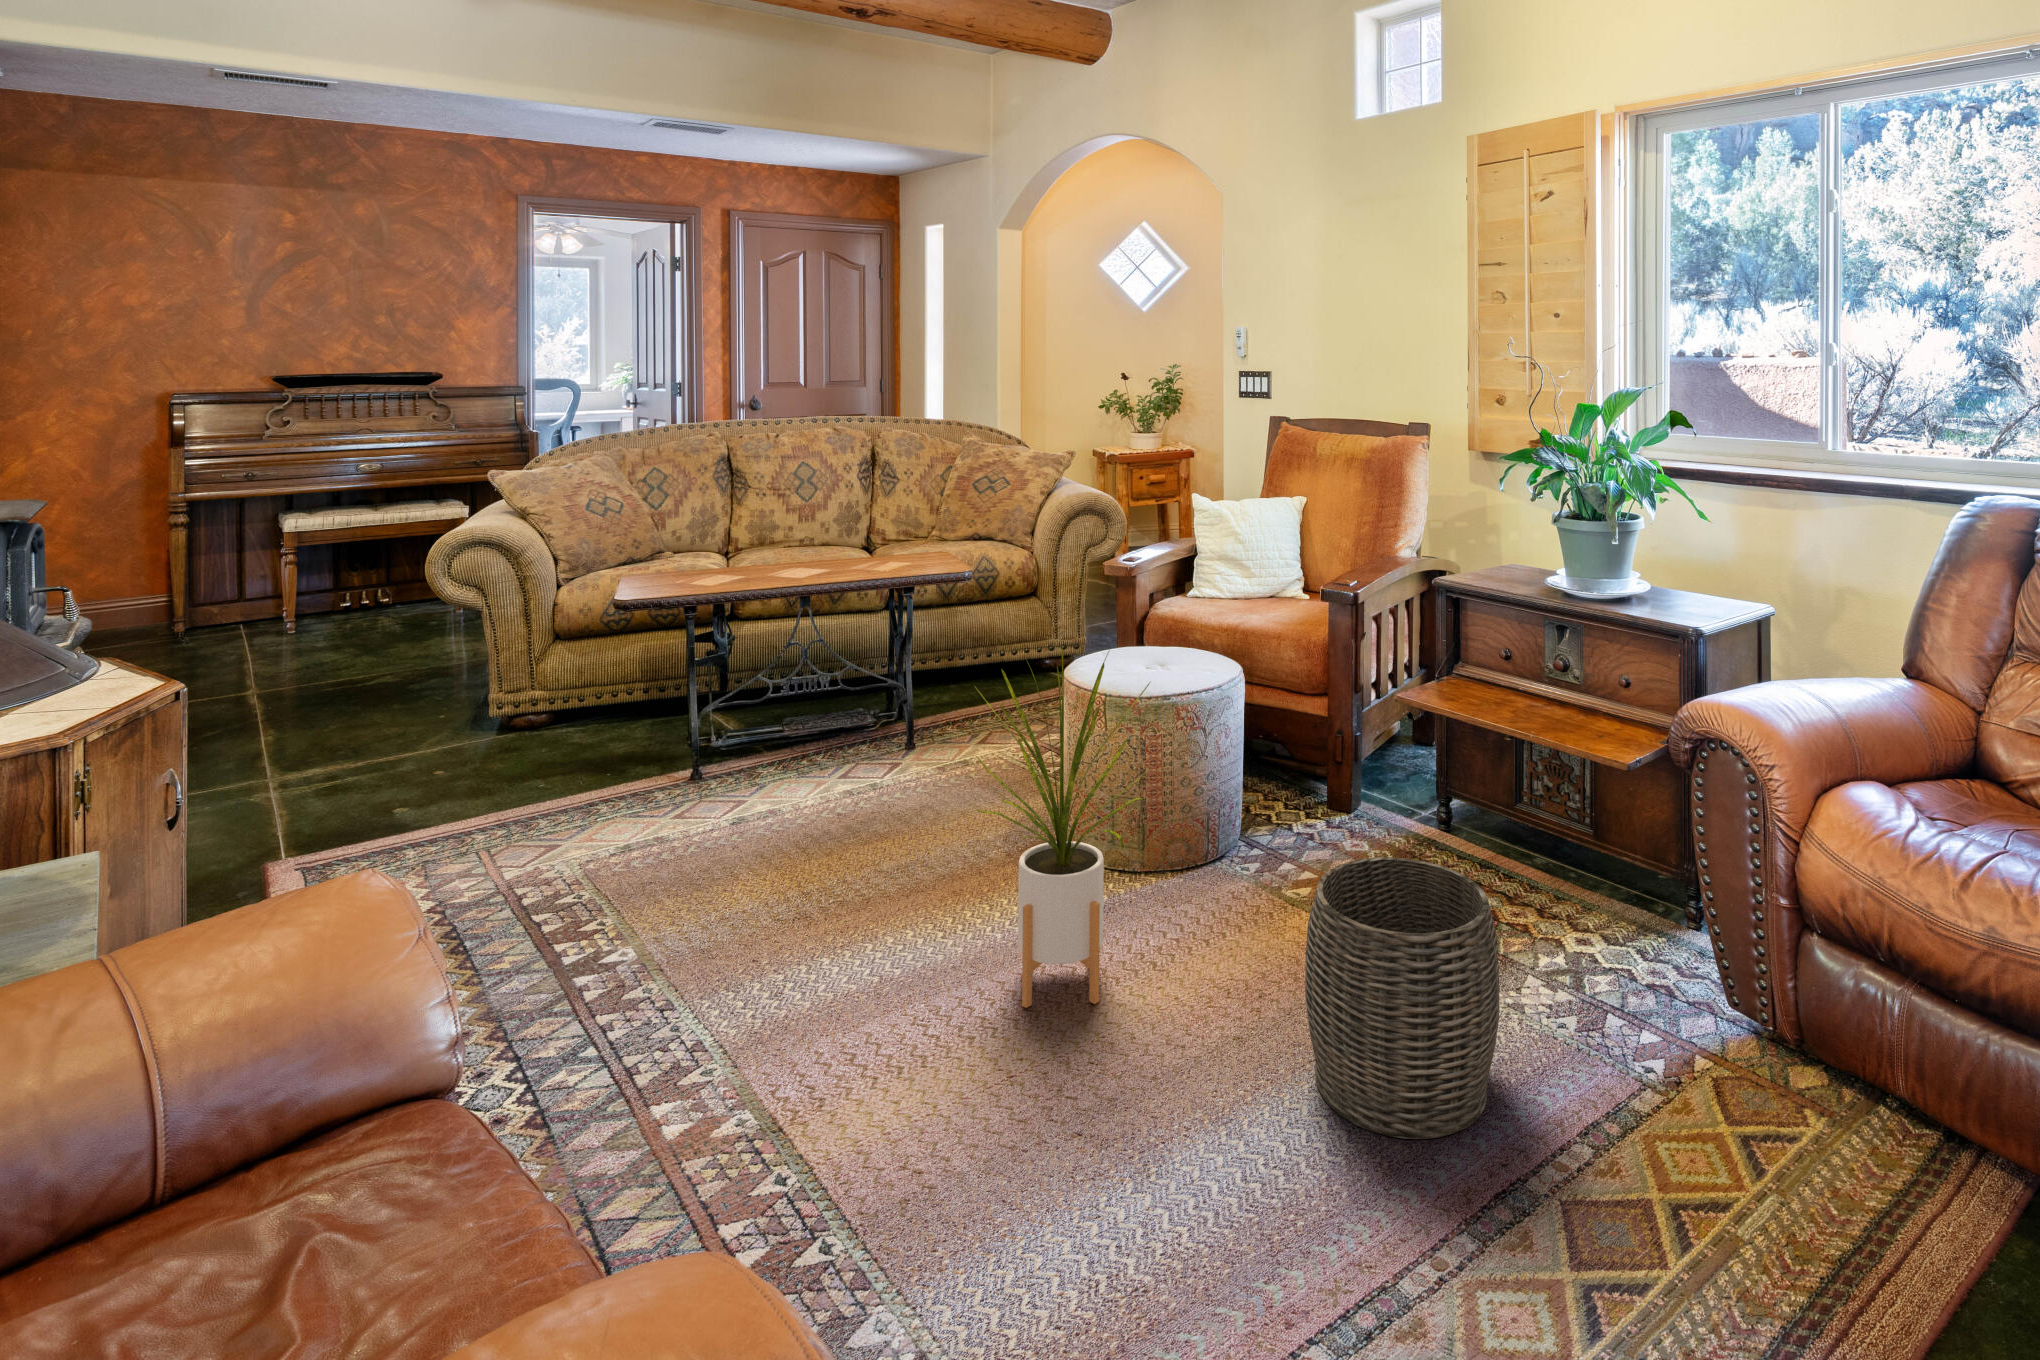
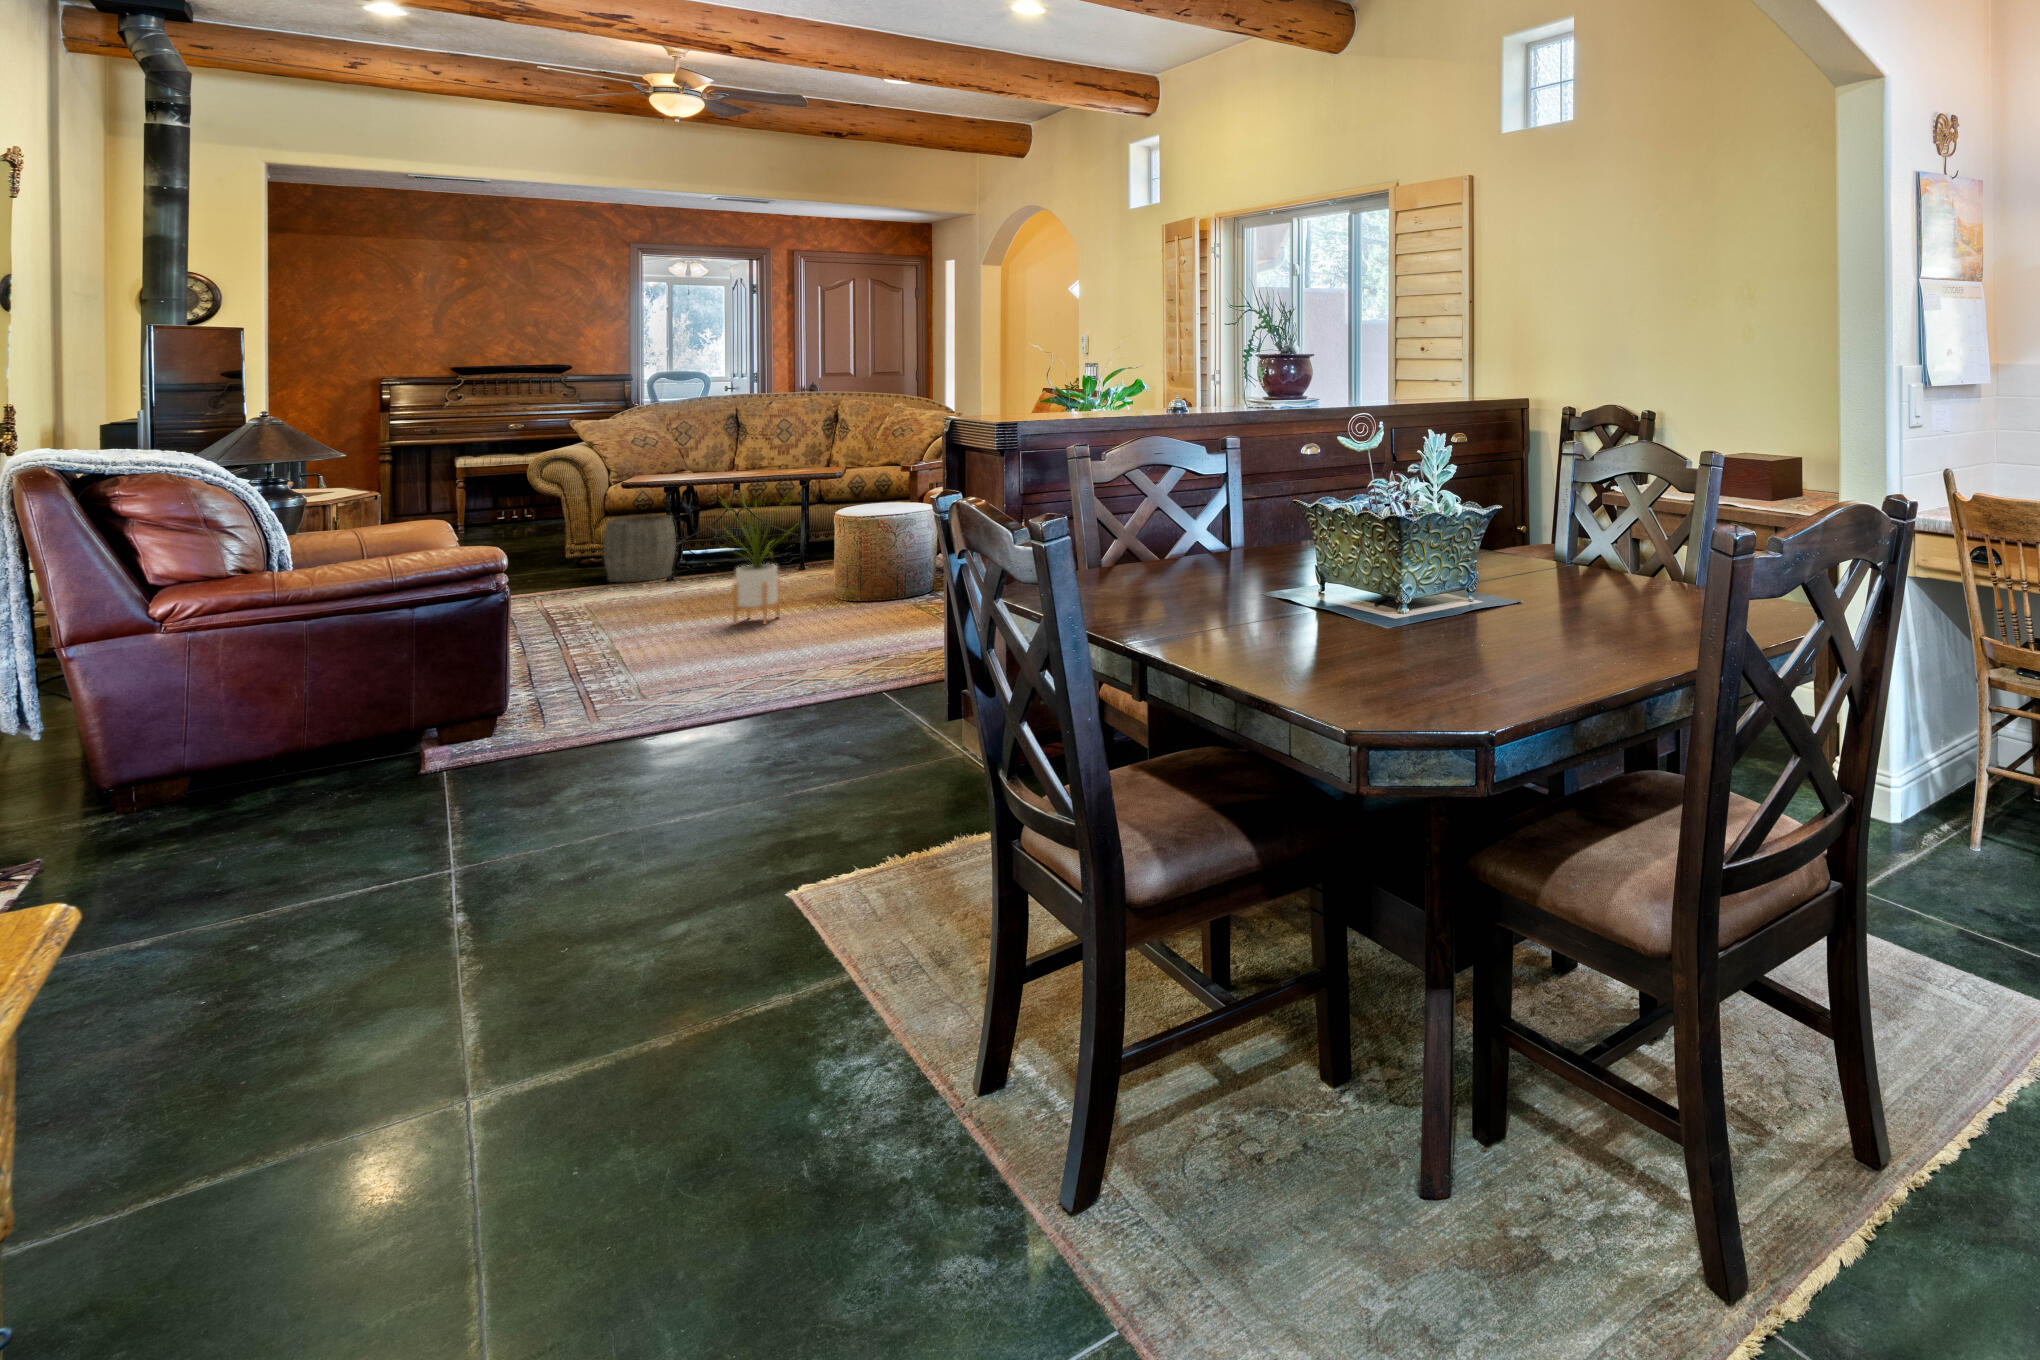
woven basket: present [1305,858,1500,1139] -> present [603,515,676,582]

